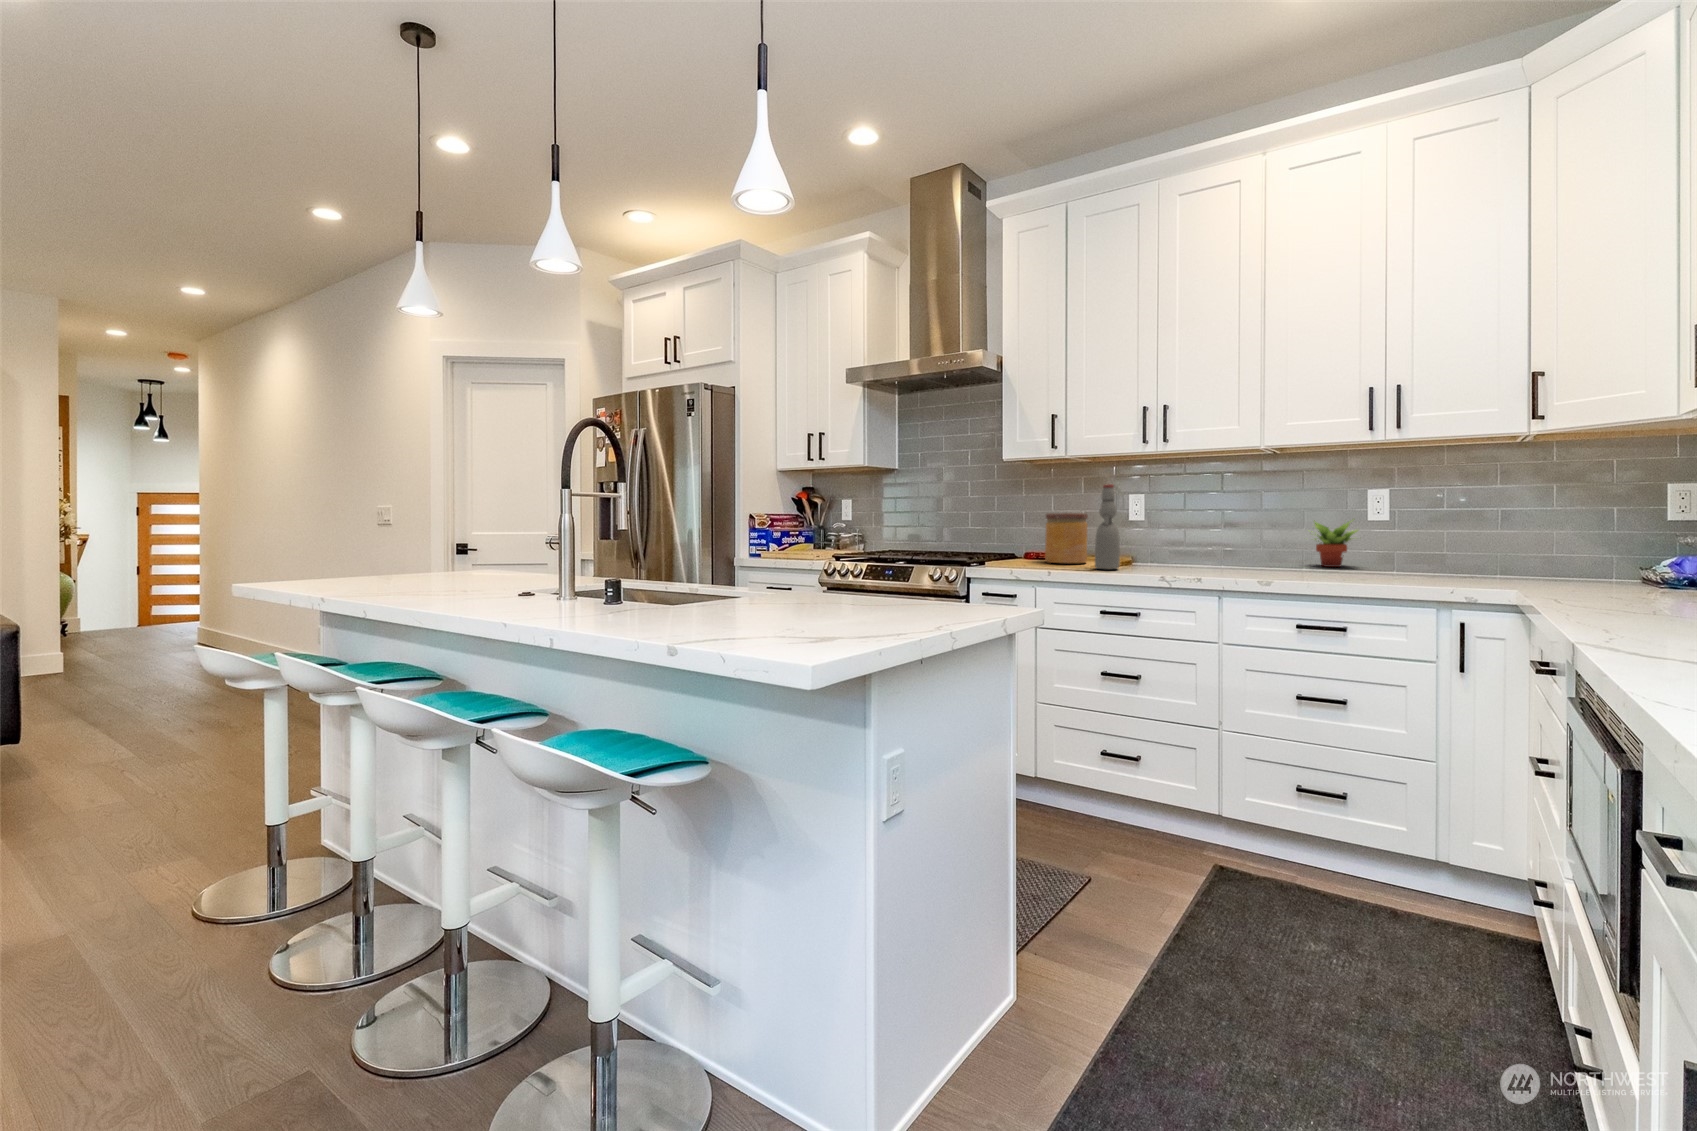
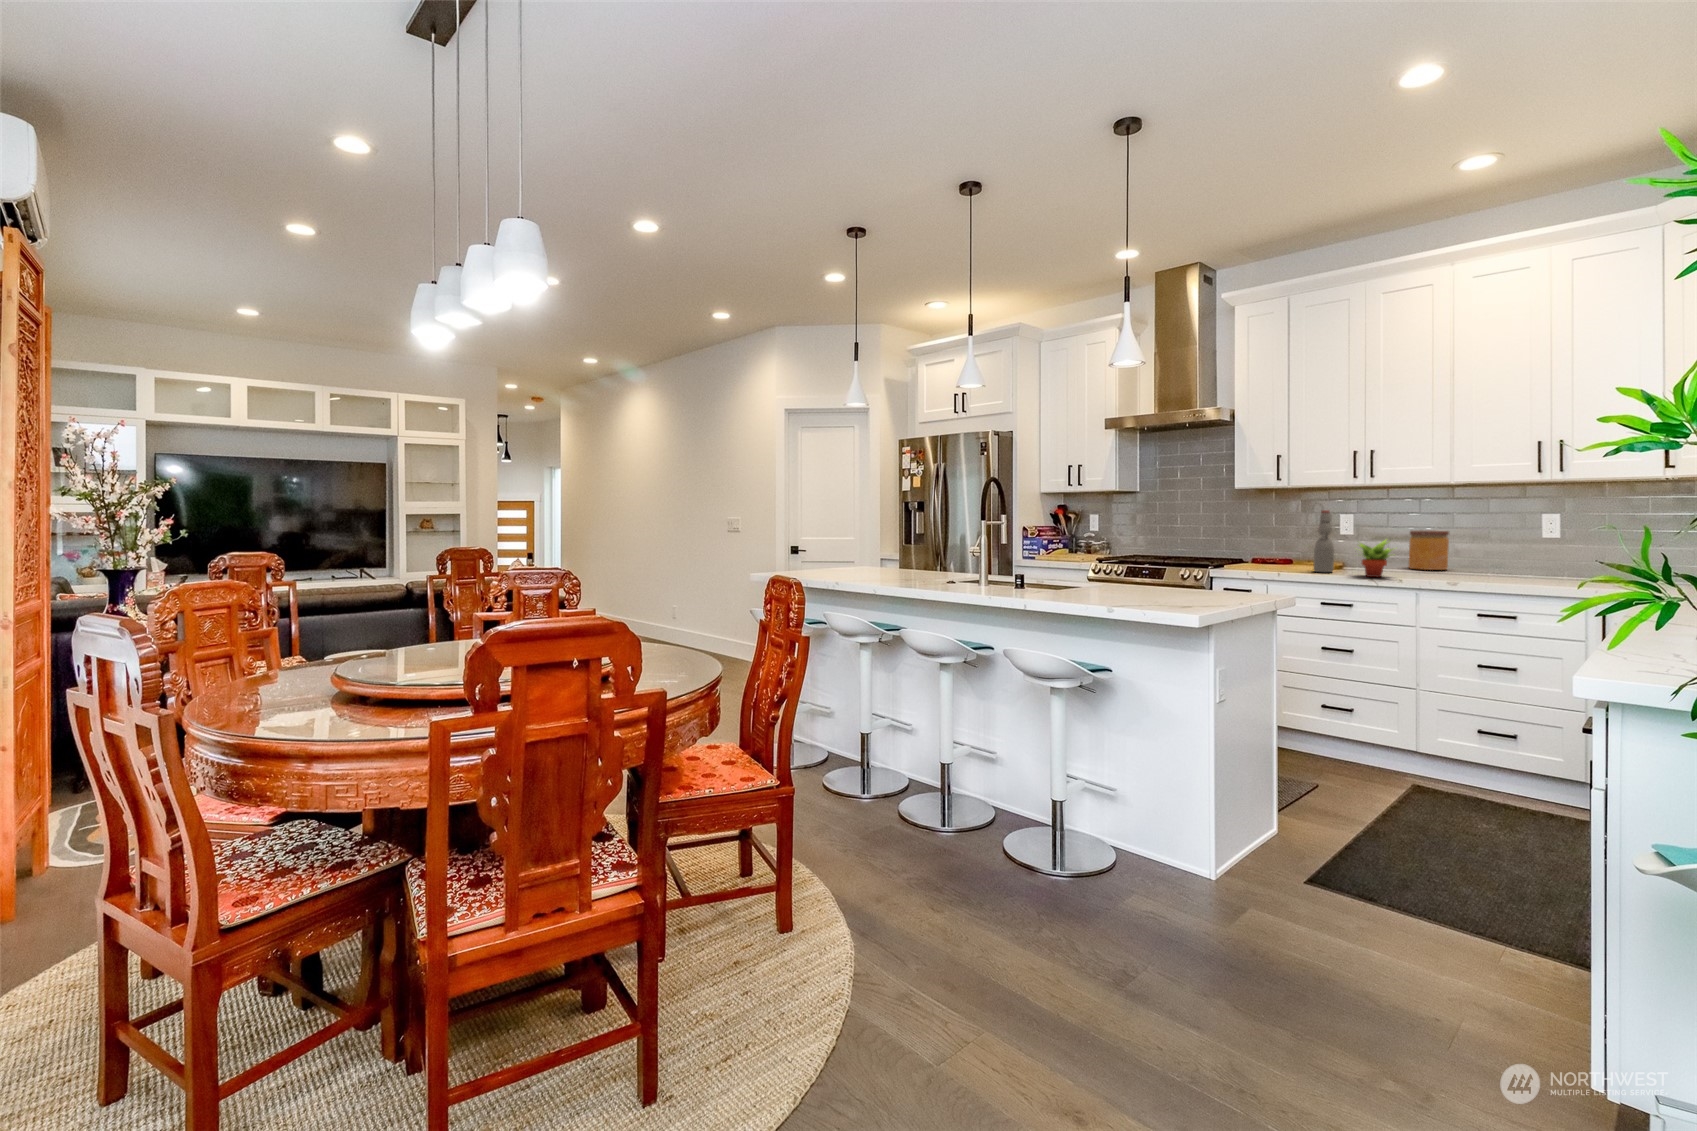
jar: present [1045,513,1088,563] -> present [1409,530,1449,570]
succulent plant: present [1314,520,1358,567] -> present [1359,540,1392,577]

